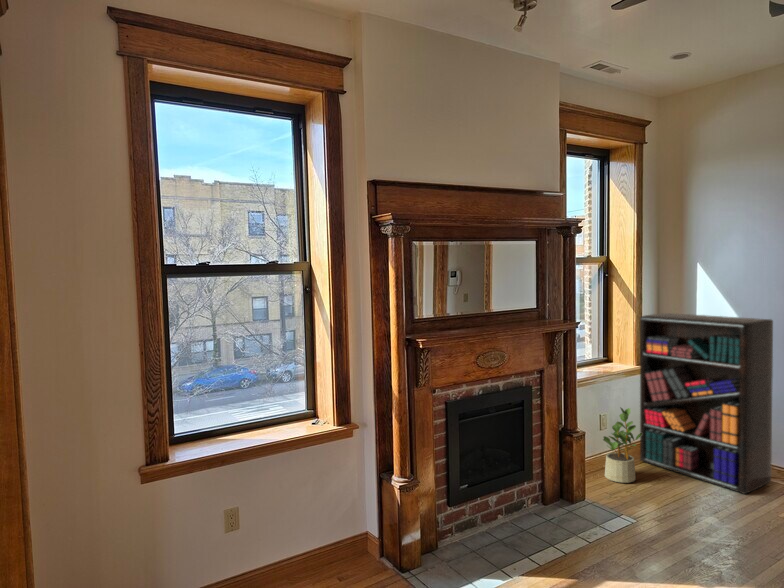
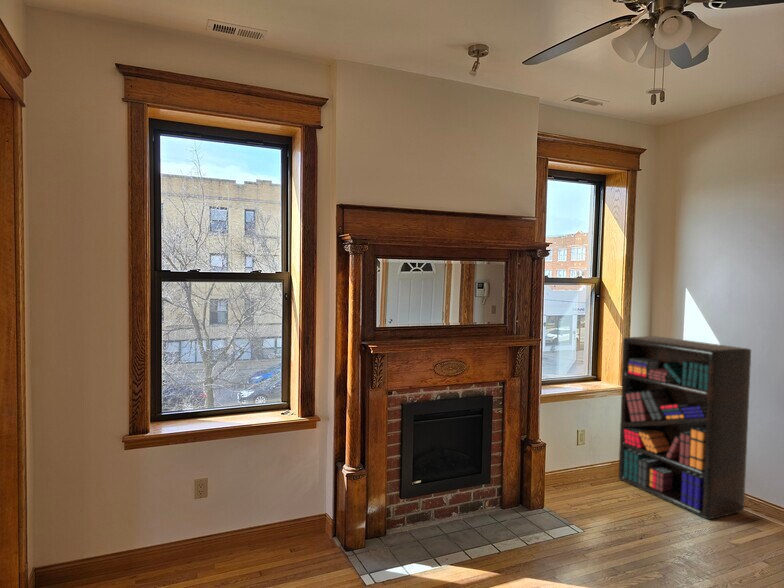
potted plant: present [603,408,642,483] -> none [574,424,612,497]

